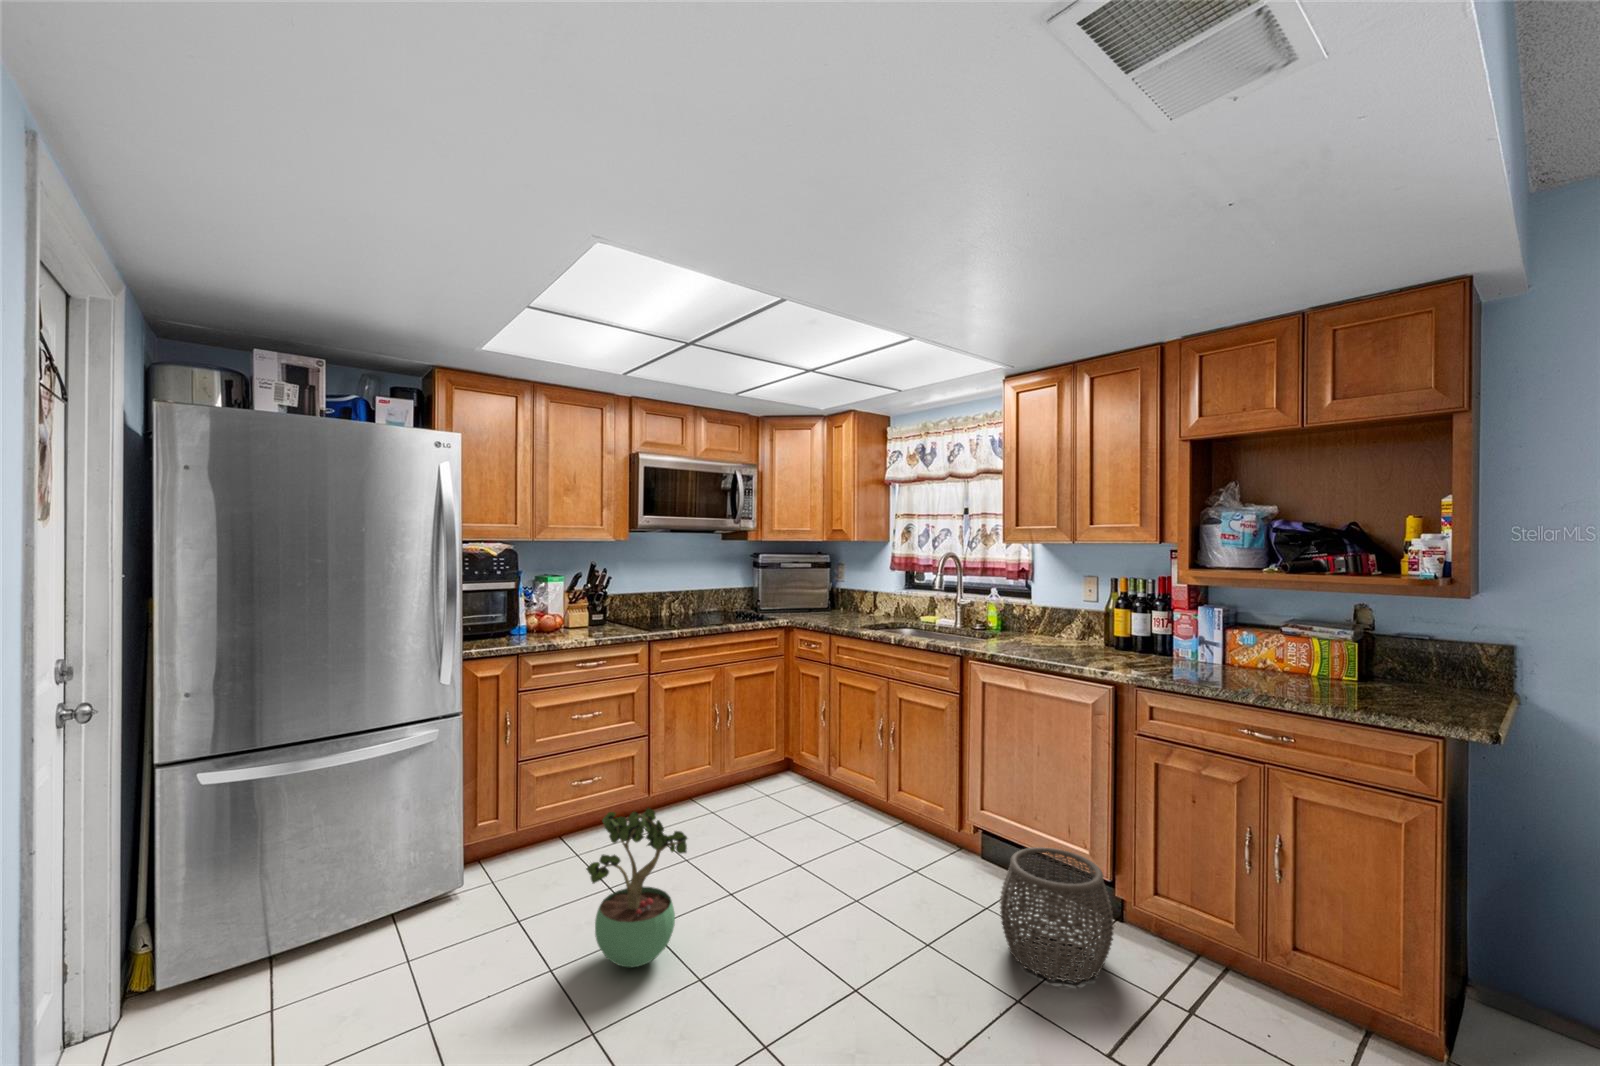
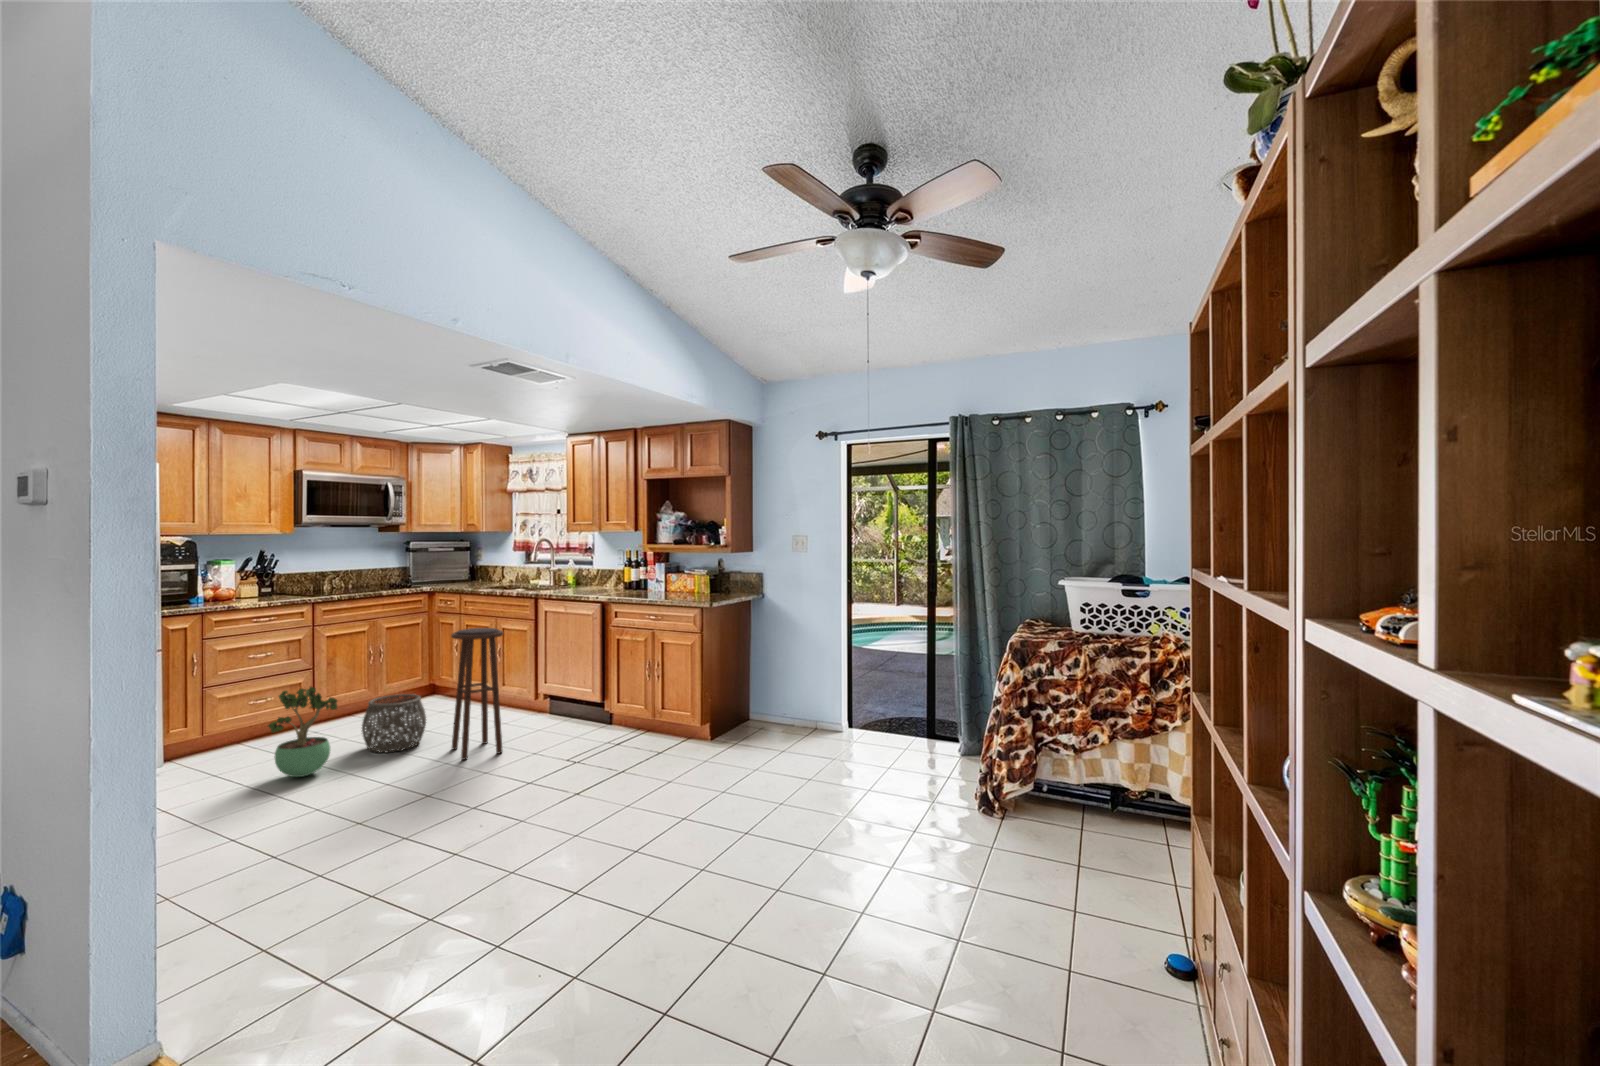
stool: none [855,715,952,977] -> present [451,628,503,760]
woven basket: present [1000,847,1114,983] -> present [362,694,426,753]

